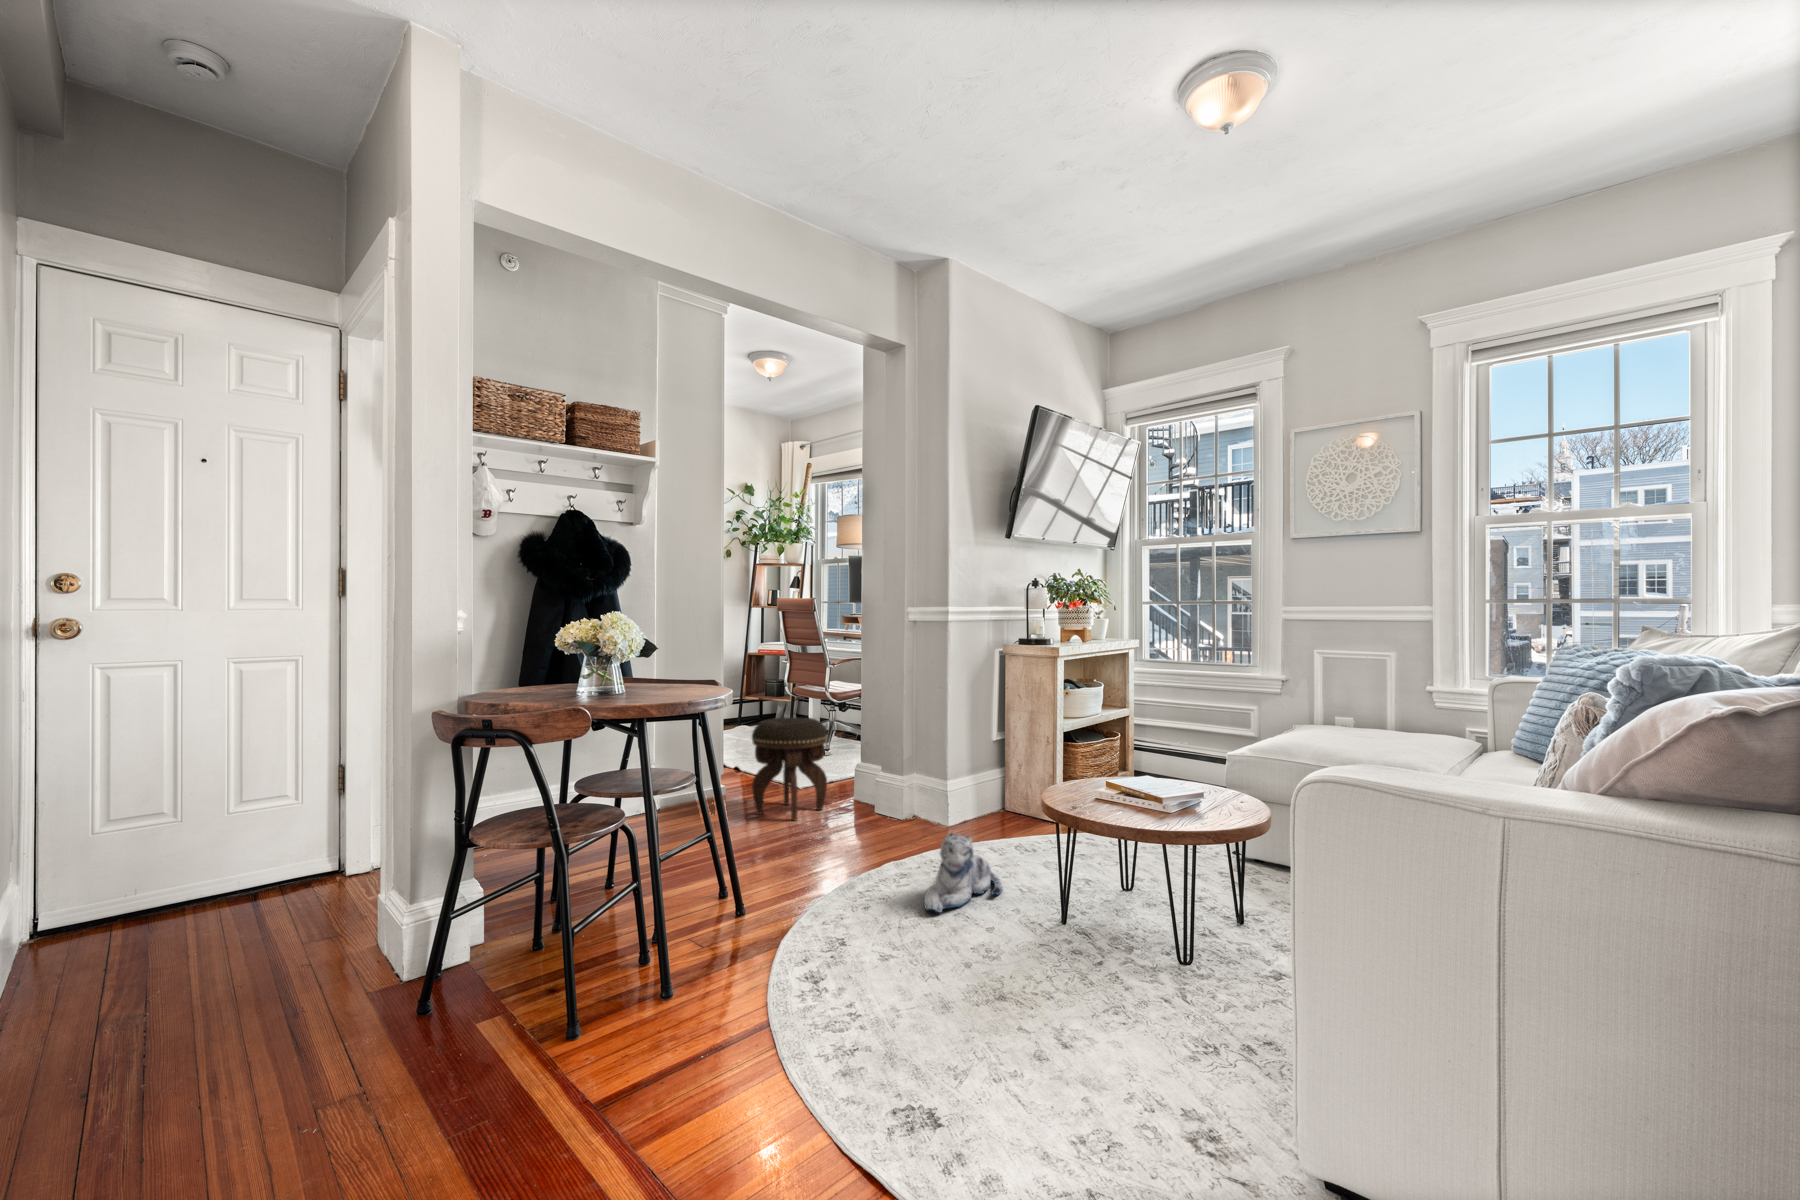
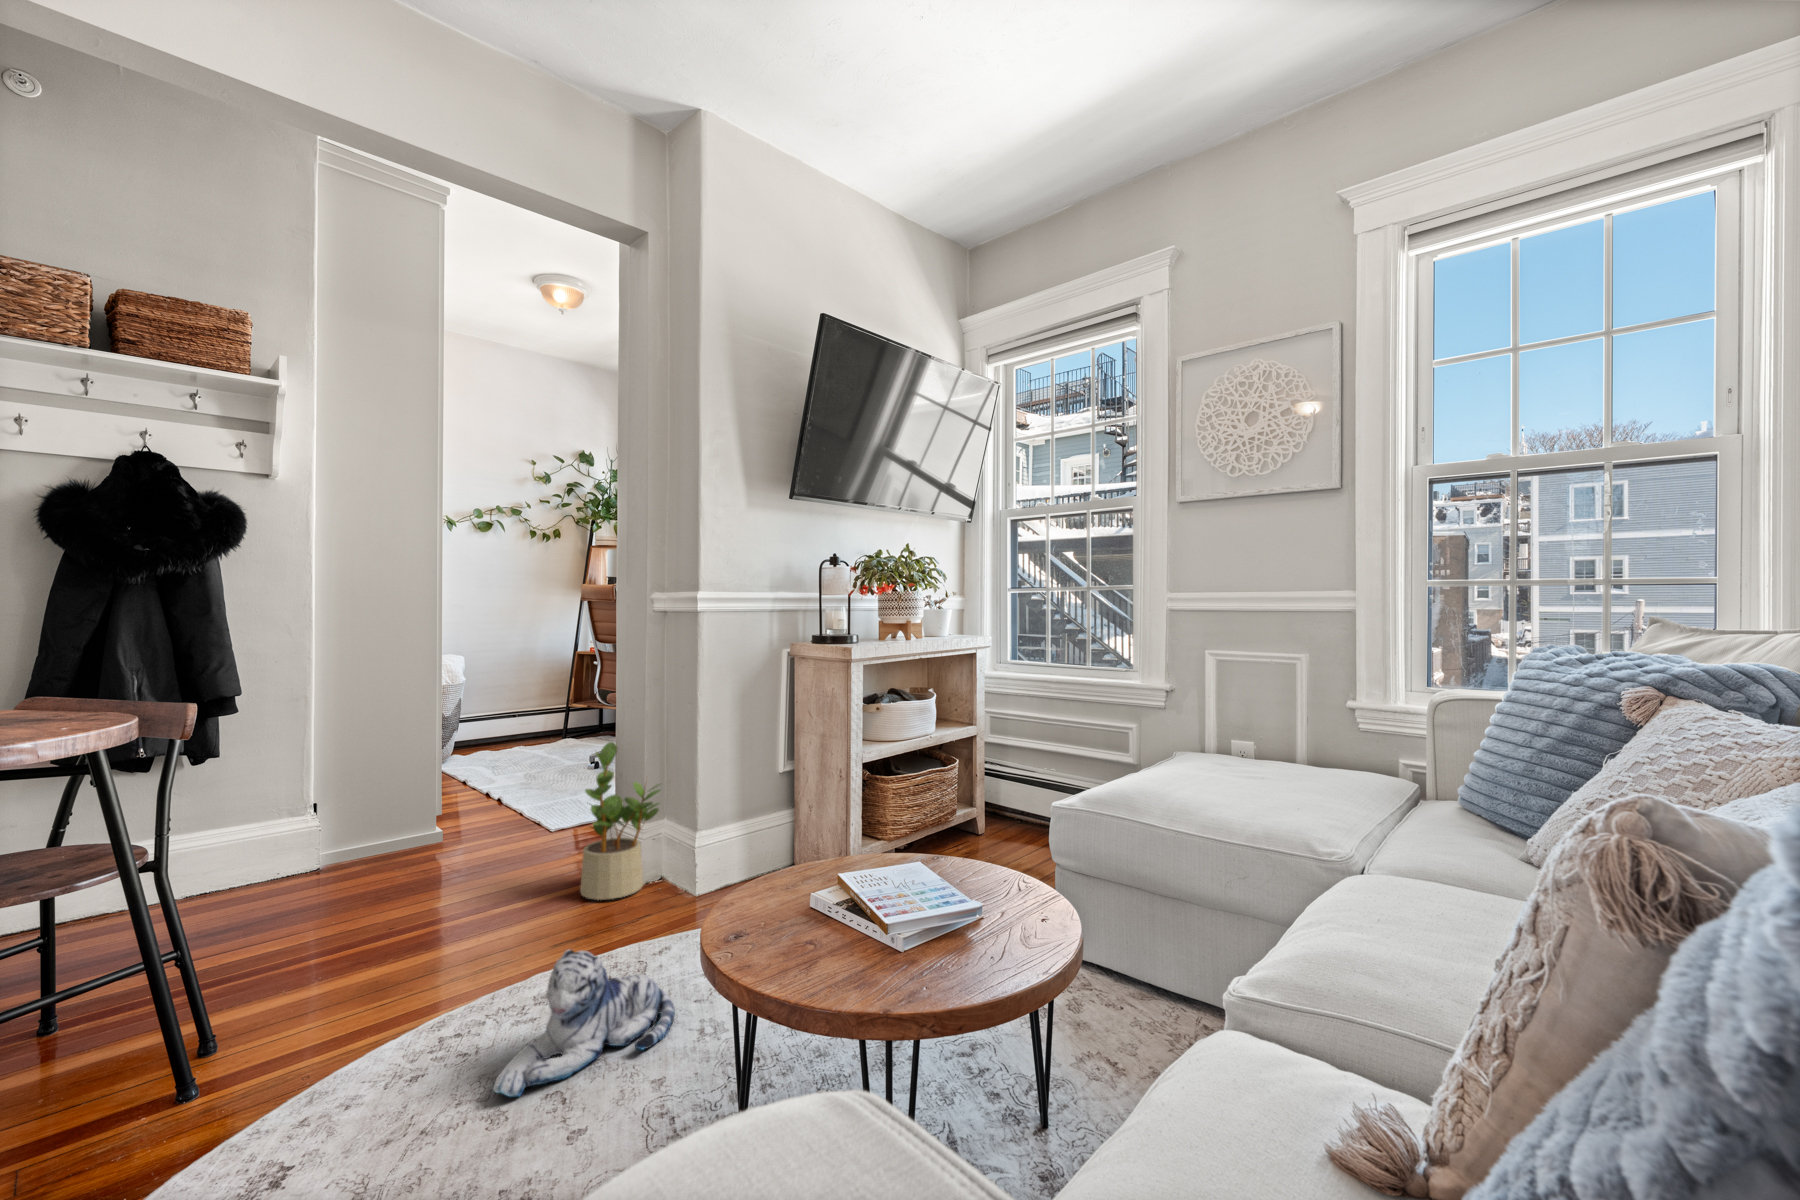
potted plant: none [868,714,924,825] -> present [580,742,660,900]
footstool: present [752,717,828,820] -> none [427,744,545,892]

